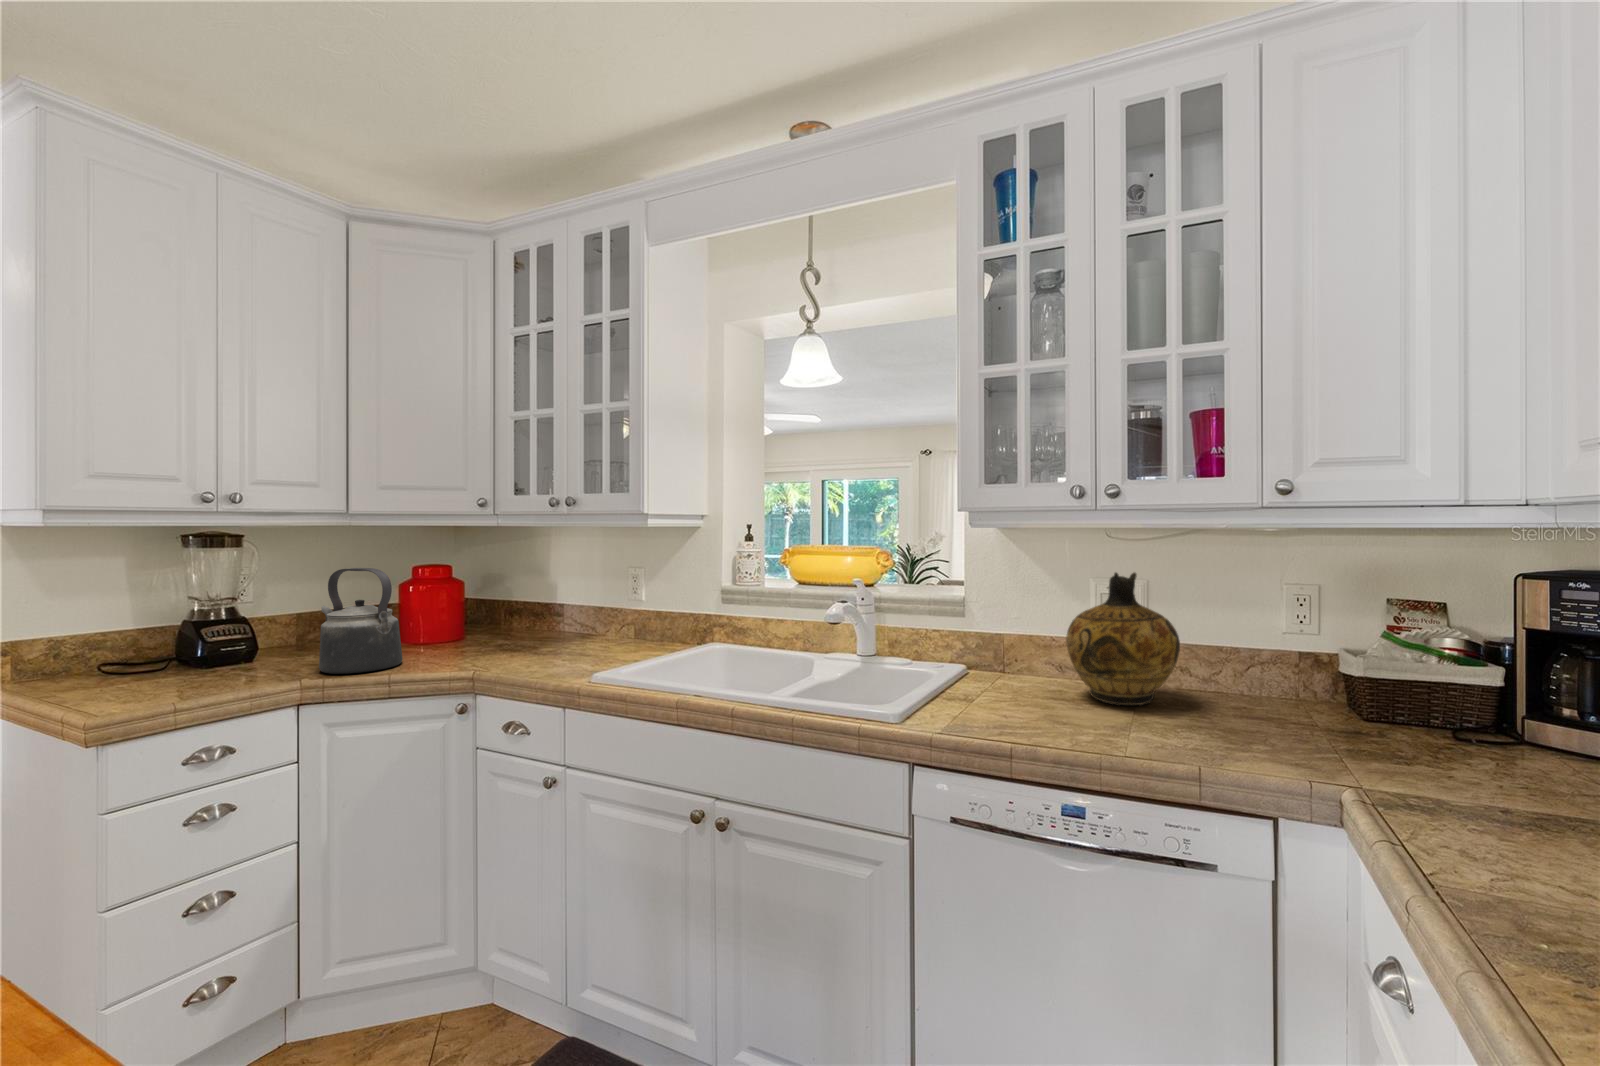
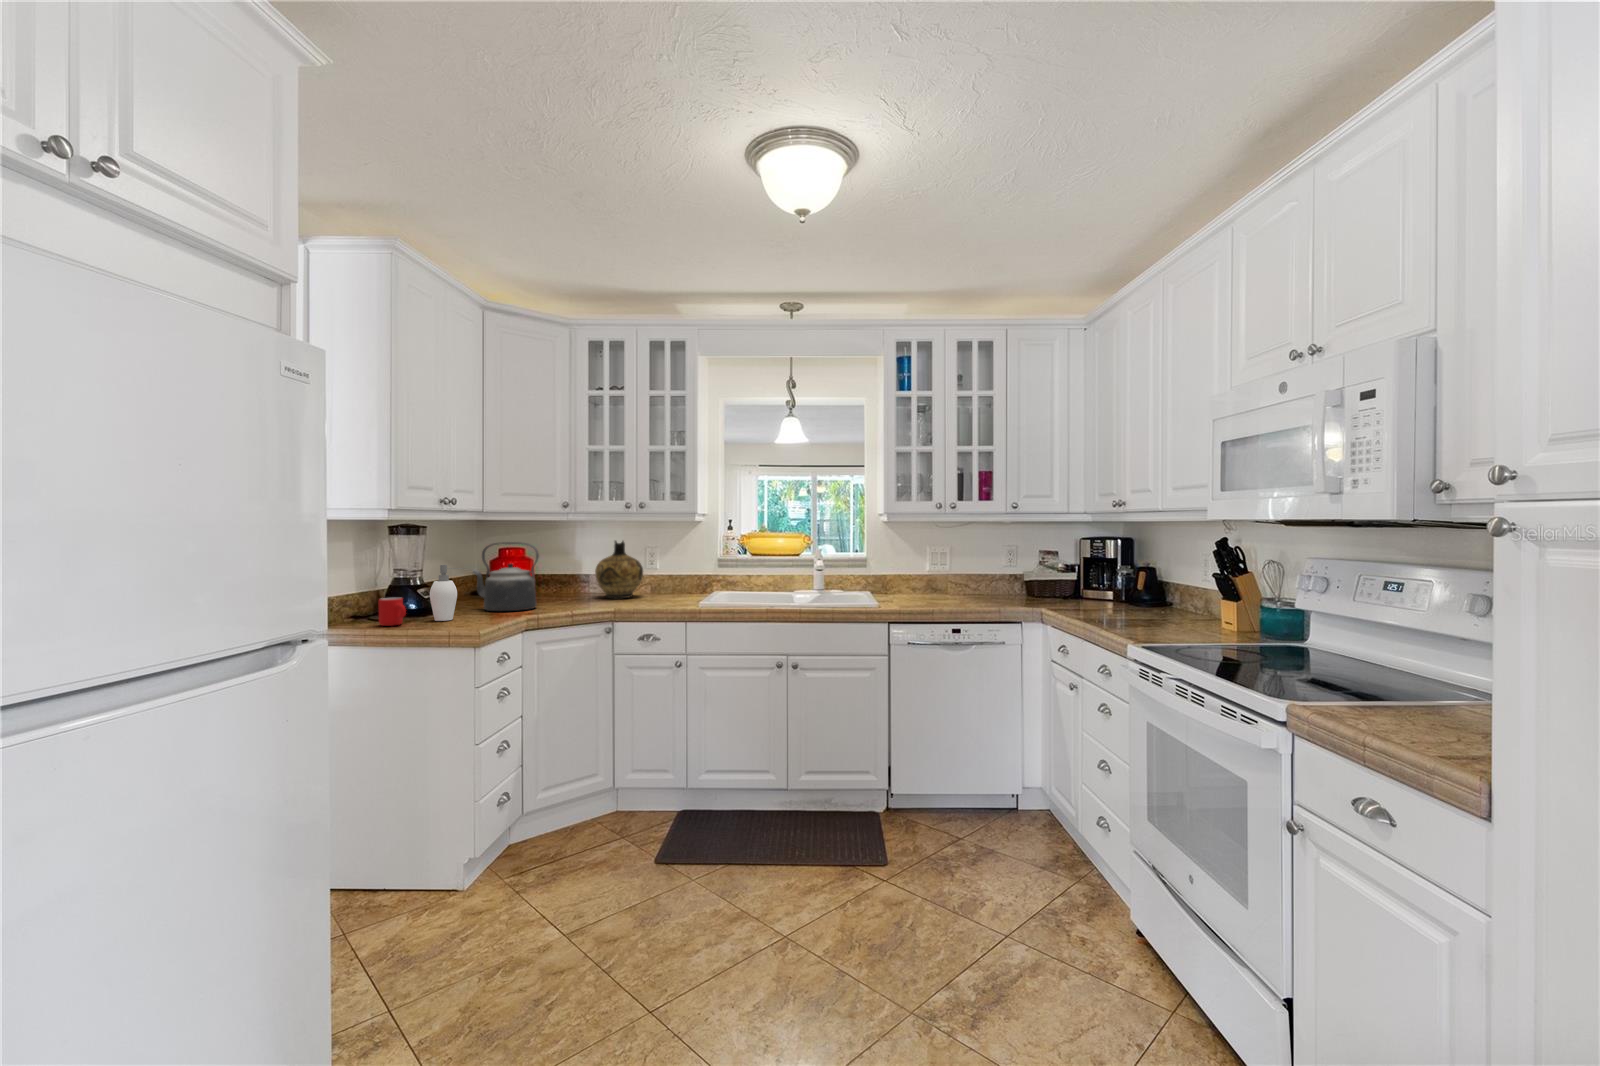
ceramic jug: present [1066,573,1180,705] -> present [595,541,643,598]
soap dispenser: none [188,607,234,691] -> present [430,565,463,621]
mug: none [107,655,148,698] -> present [379,598,406,626]

